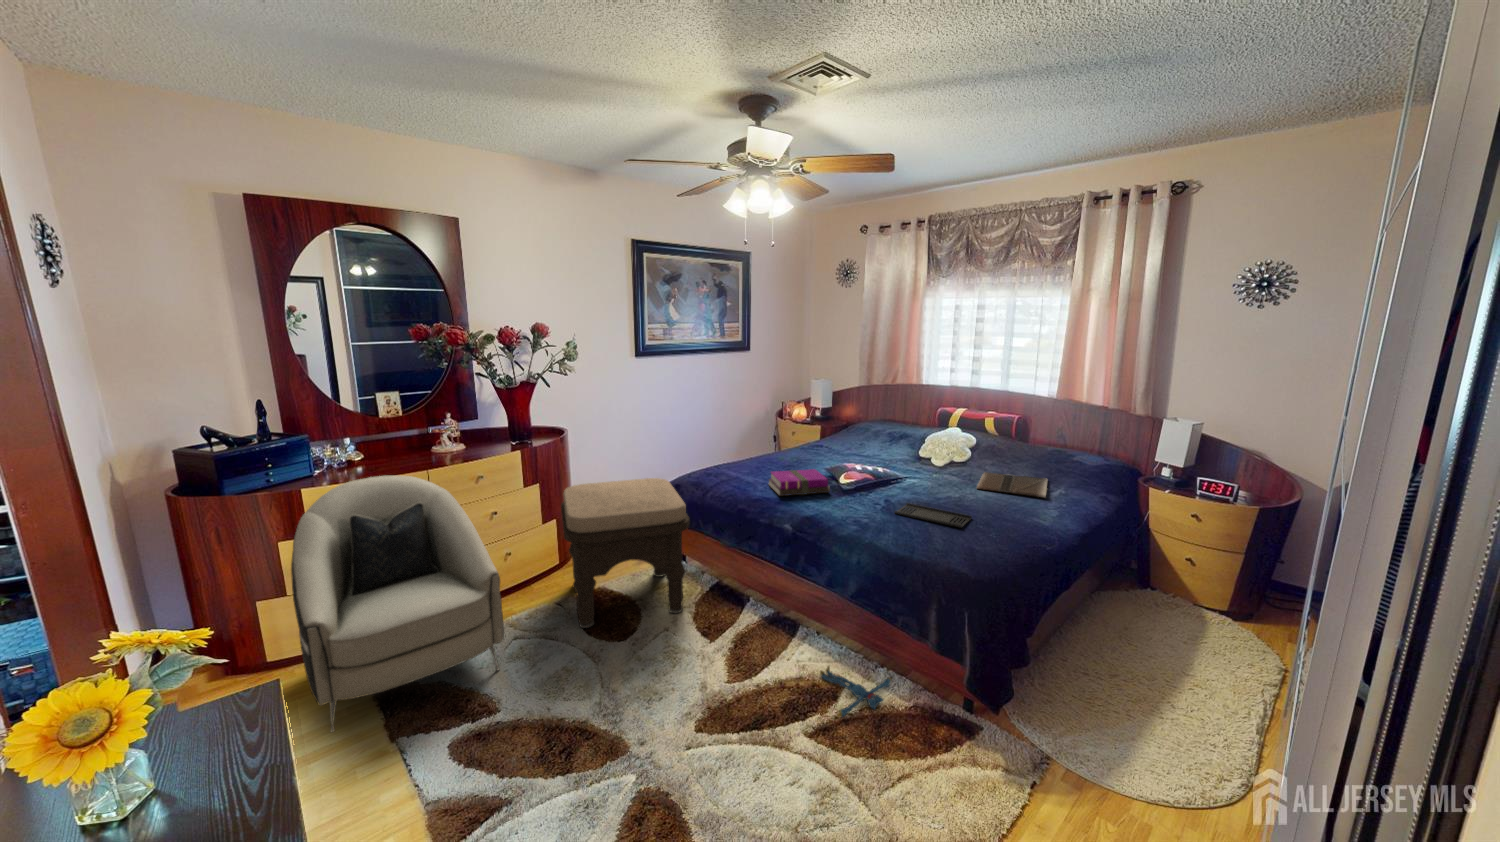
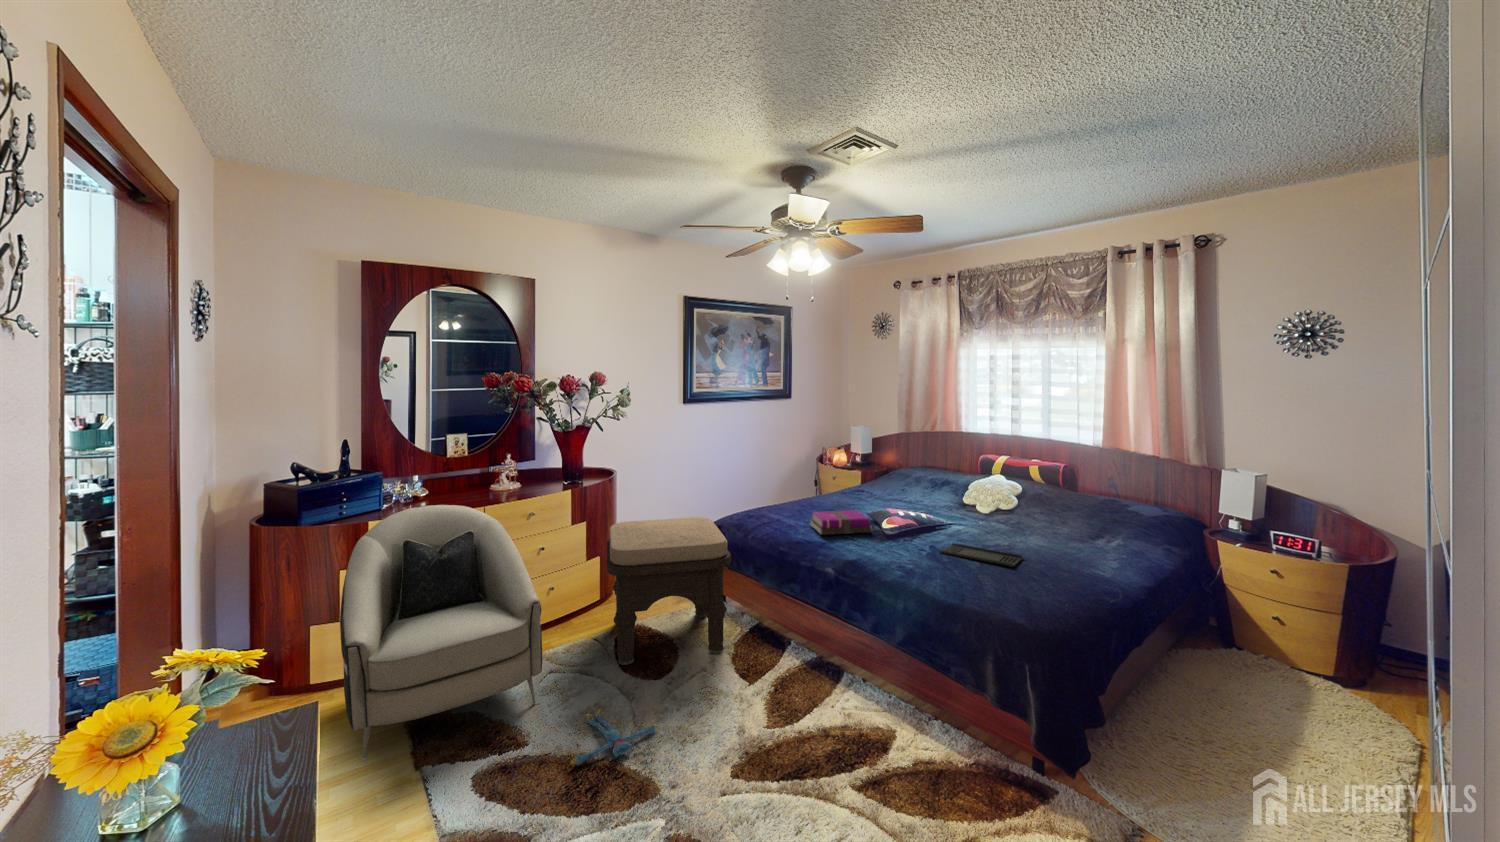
laptop: present [977,472,1047,497] -> none [1024,516,1101,540]
plush toy: present [820,666,891,717] -> present [570,709,658,765]

